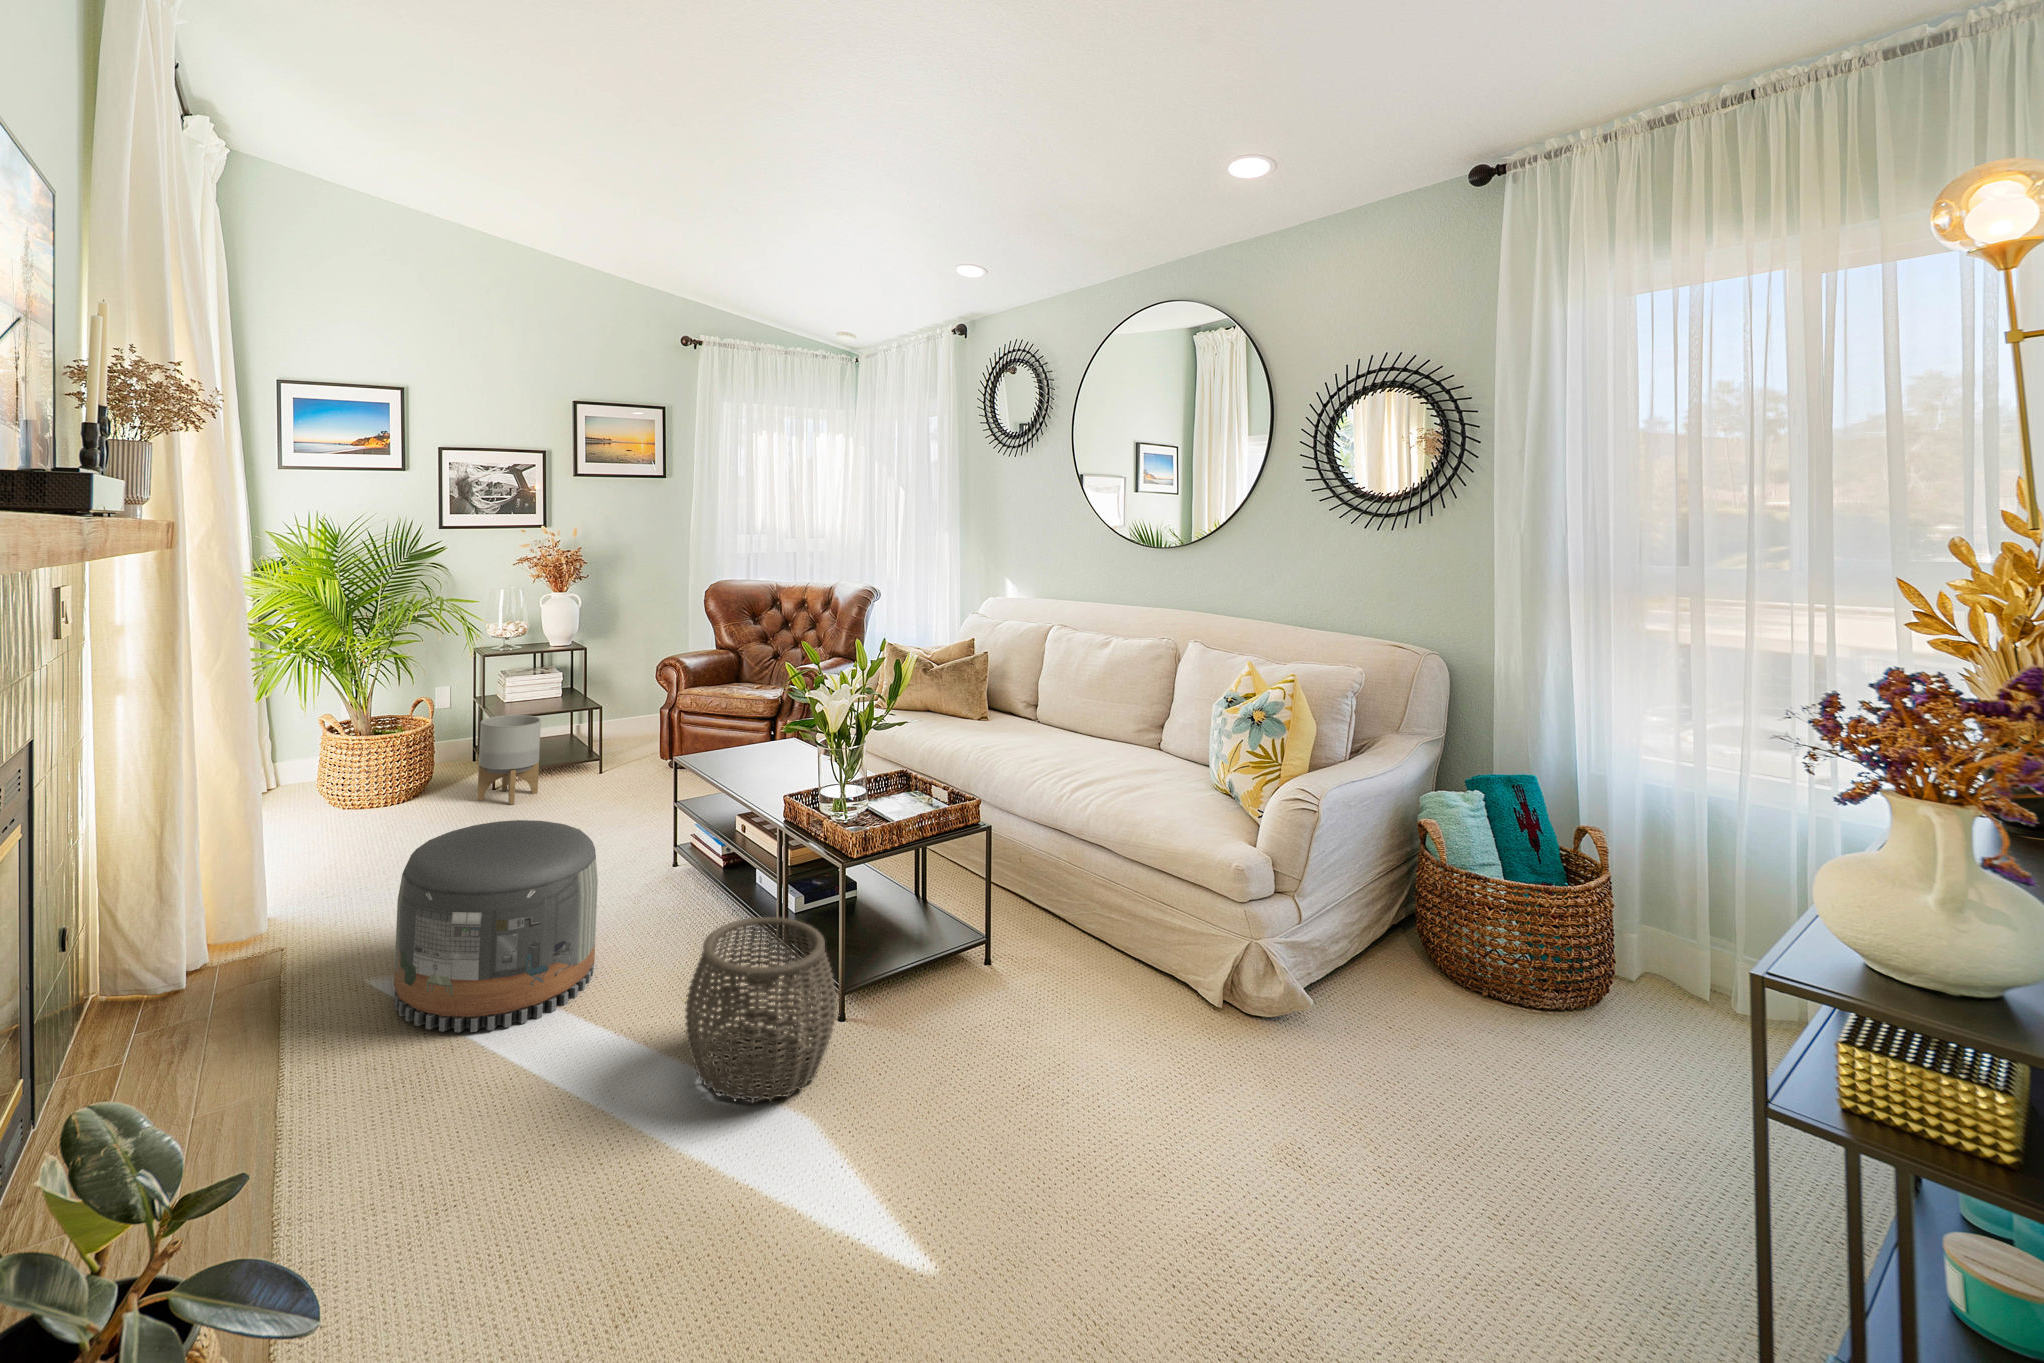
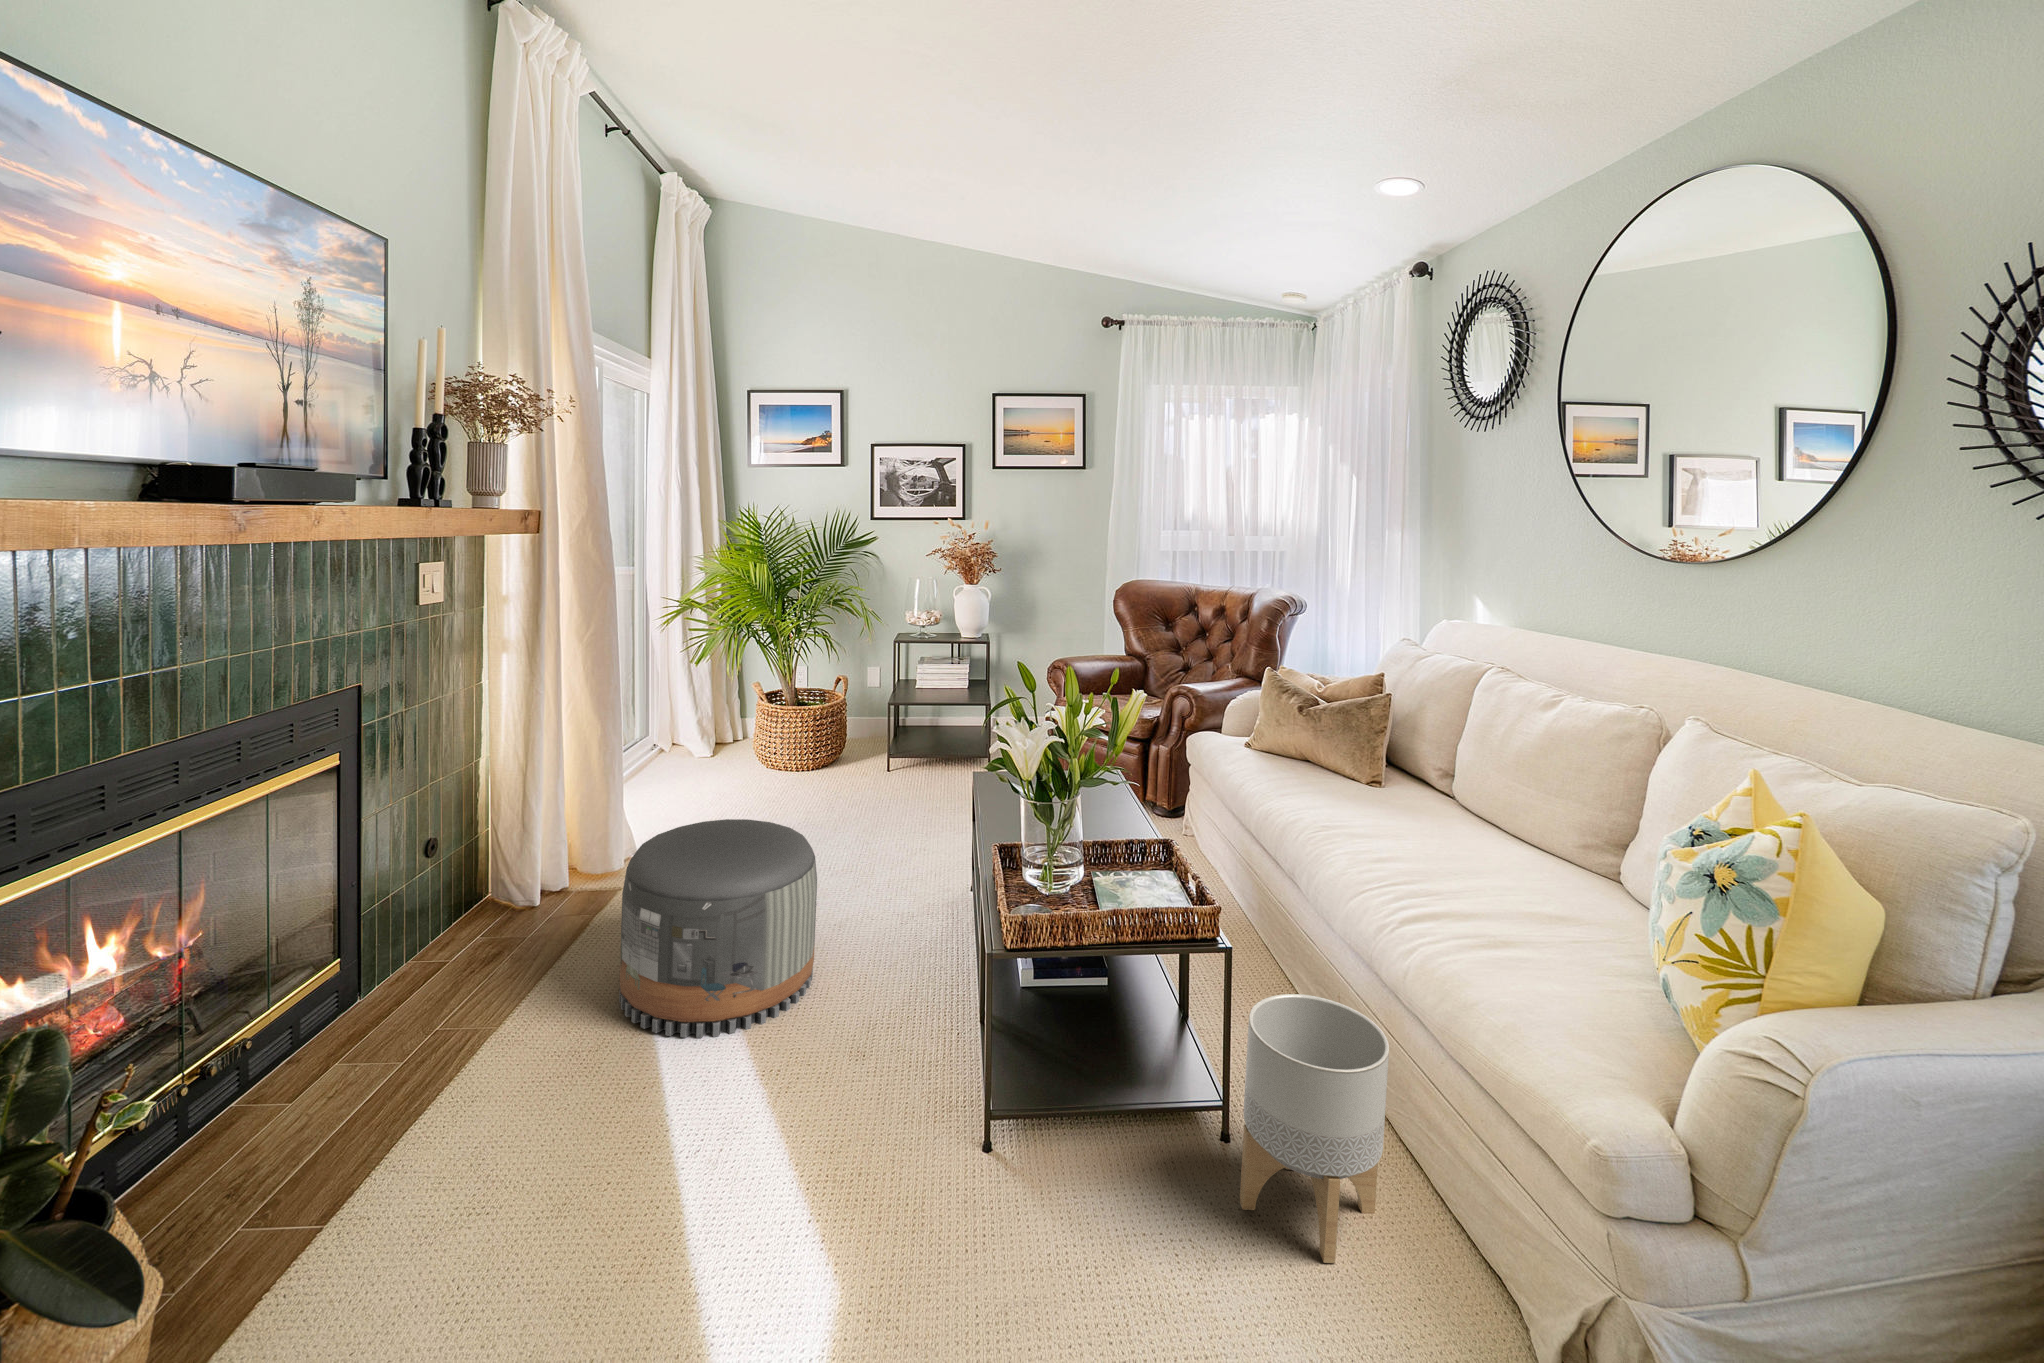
planter: present [477,715,541,804] -> present [1240,994,1389,1263]
woven basket: present [685,917,836,1103] -> none [753,996,939,1239]

